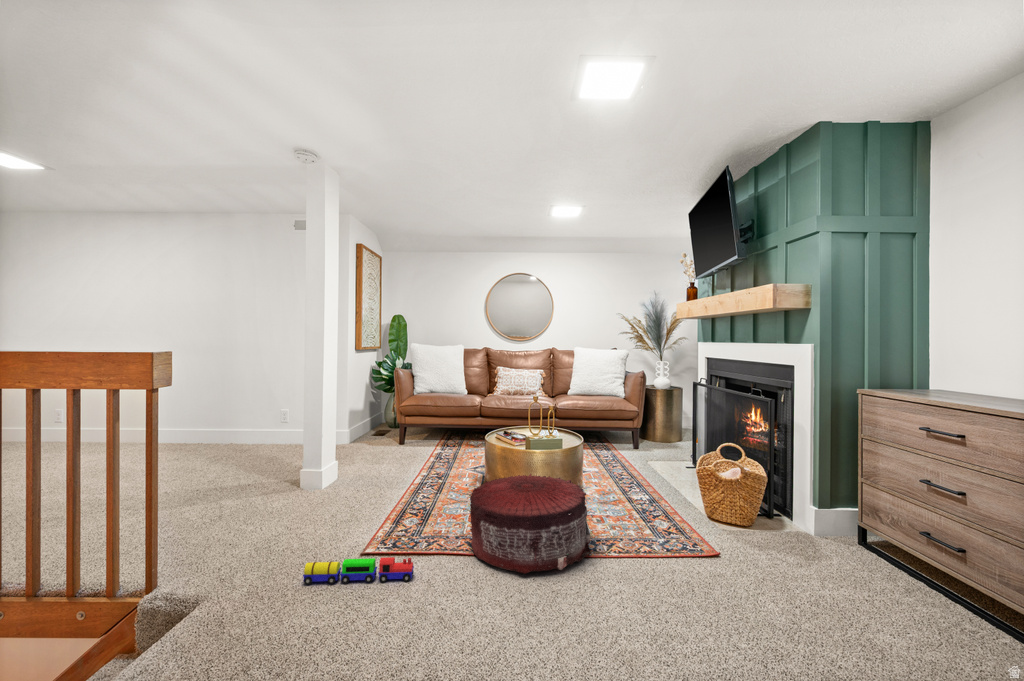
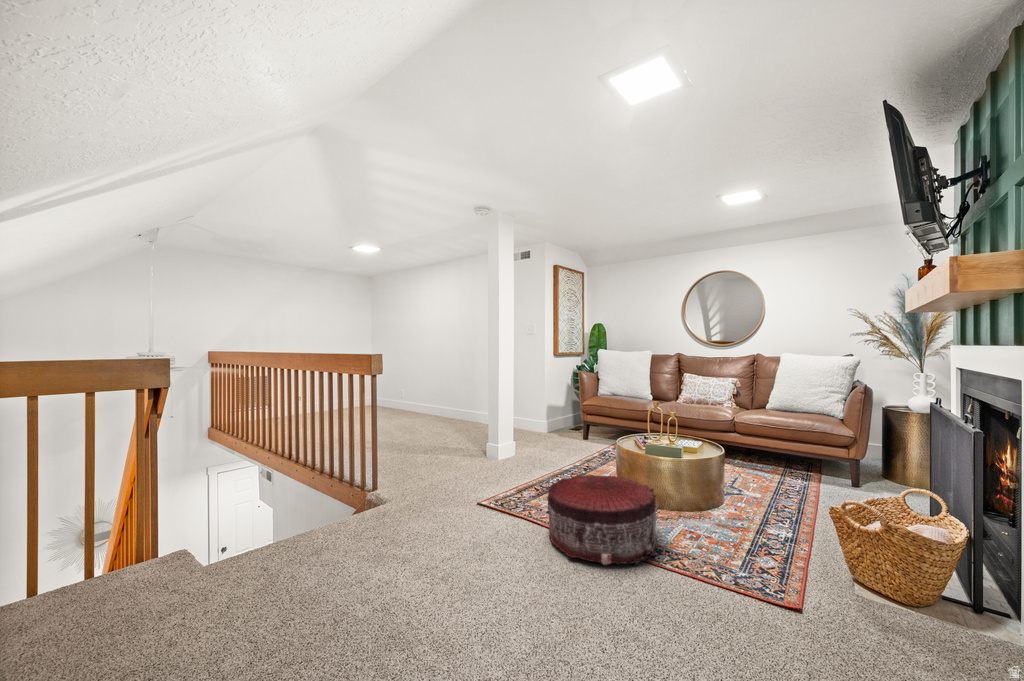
toy train: present [303,557,414,585] -> none [430,505,497,536]

